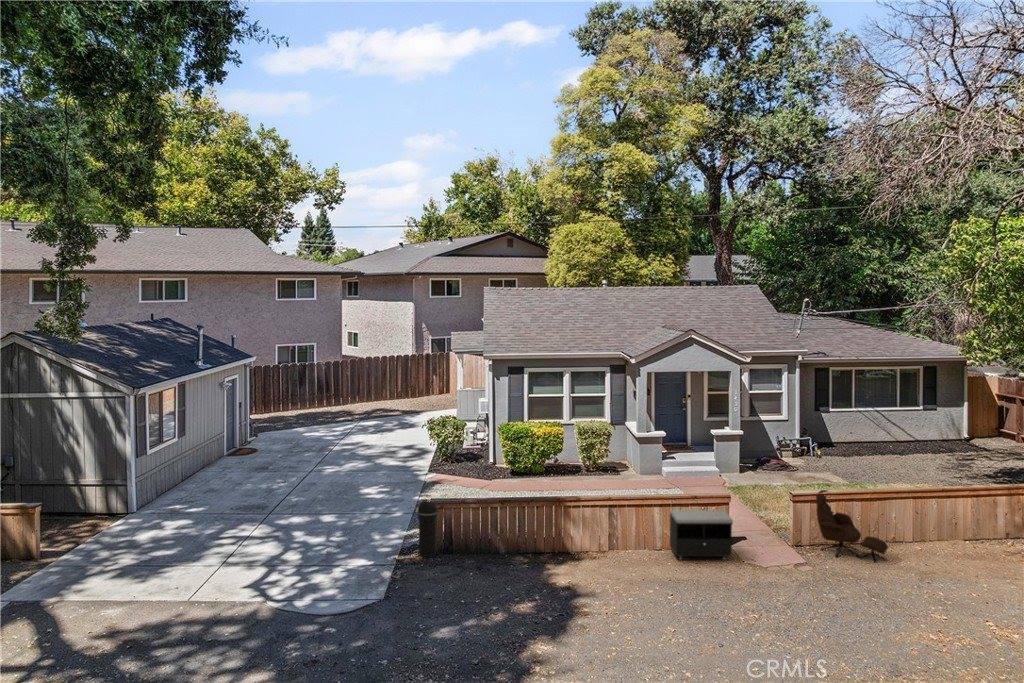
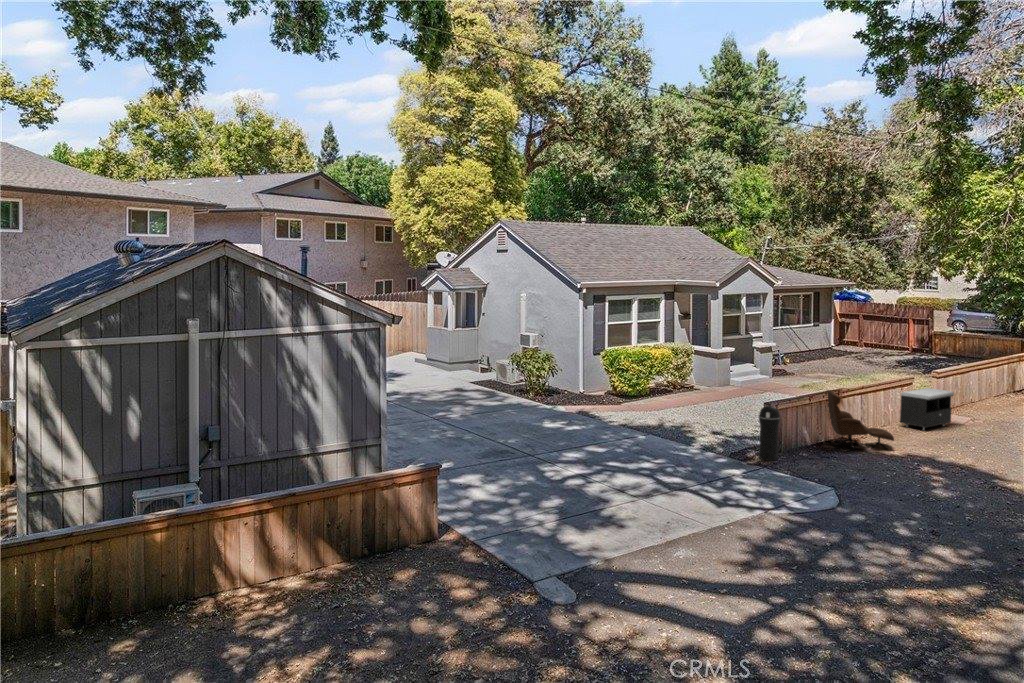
lounge chair: present [816,490,888,562] -> present [826,390,894,450]

